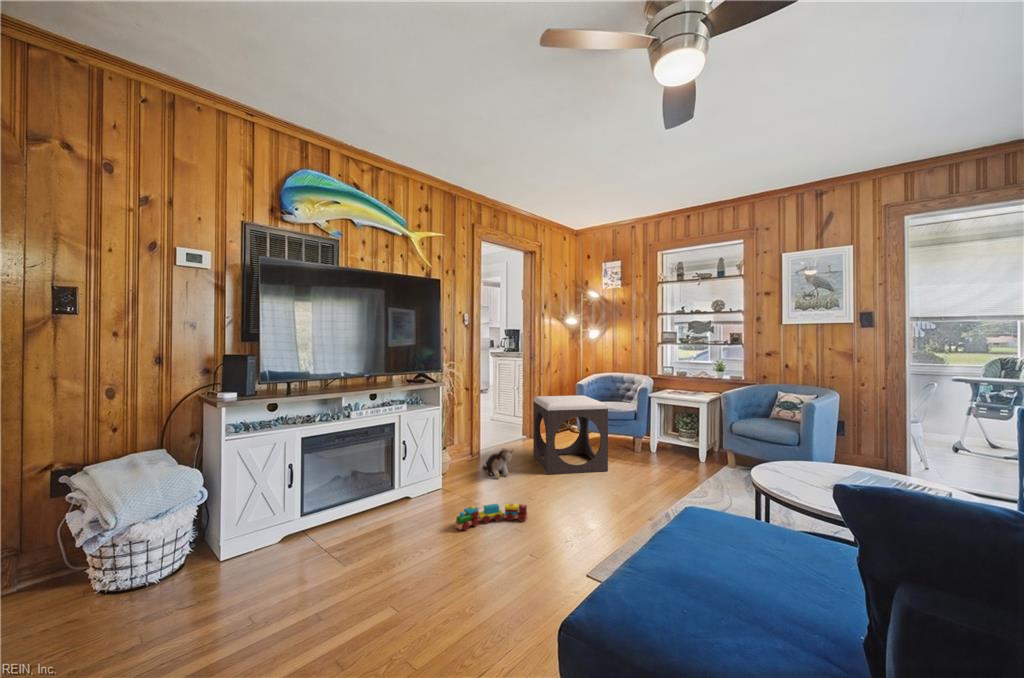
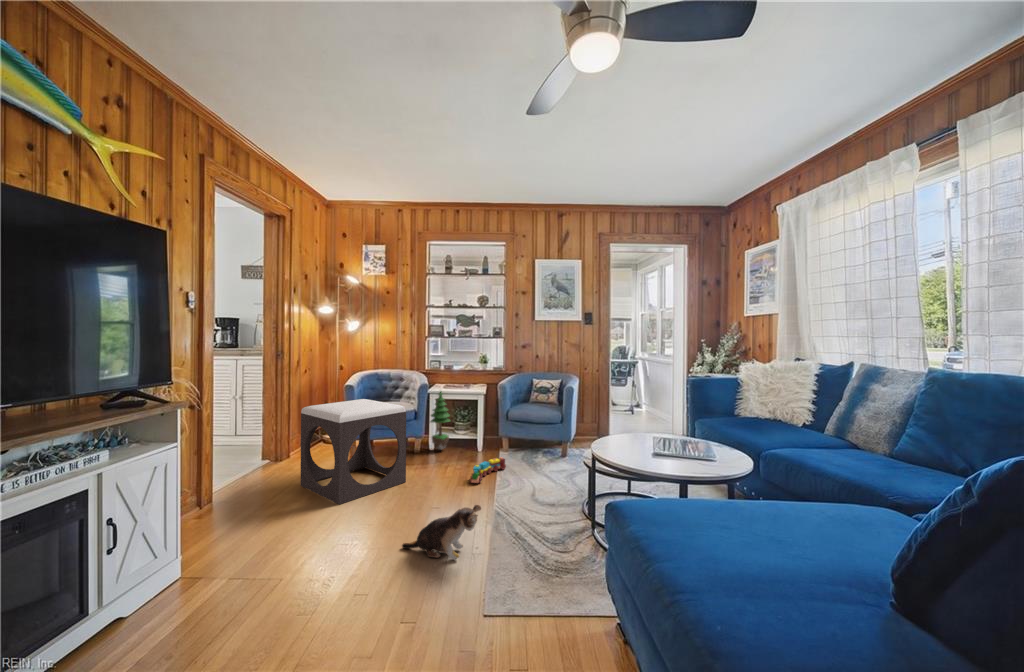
potted tree: none [649,394,672,453] -> present [430,391,450,450]
plush toy: present [483,449,514,478] -> present [402,505,481,559]
toy train: present [455,503,528,530] -> present [470,457,506,483]

